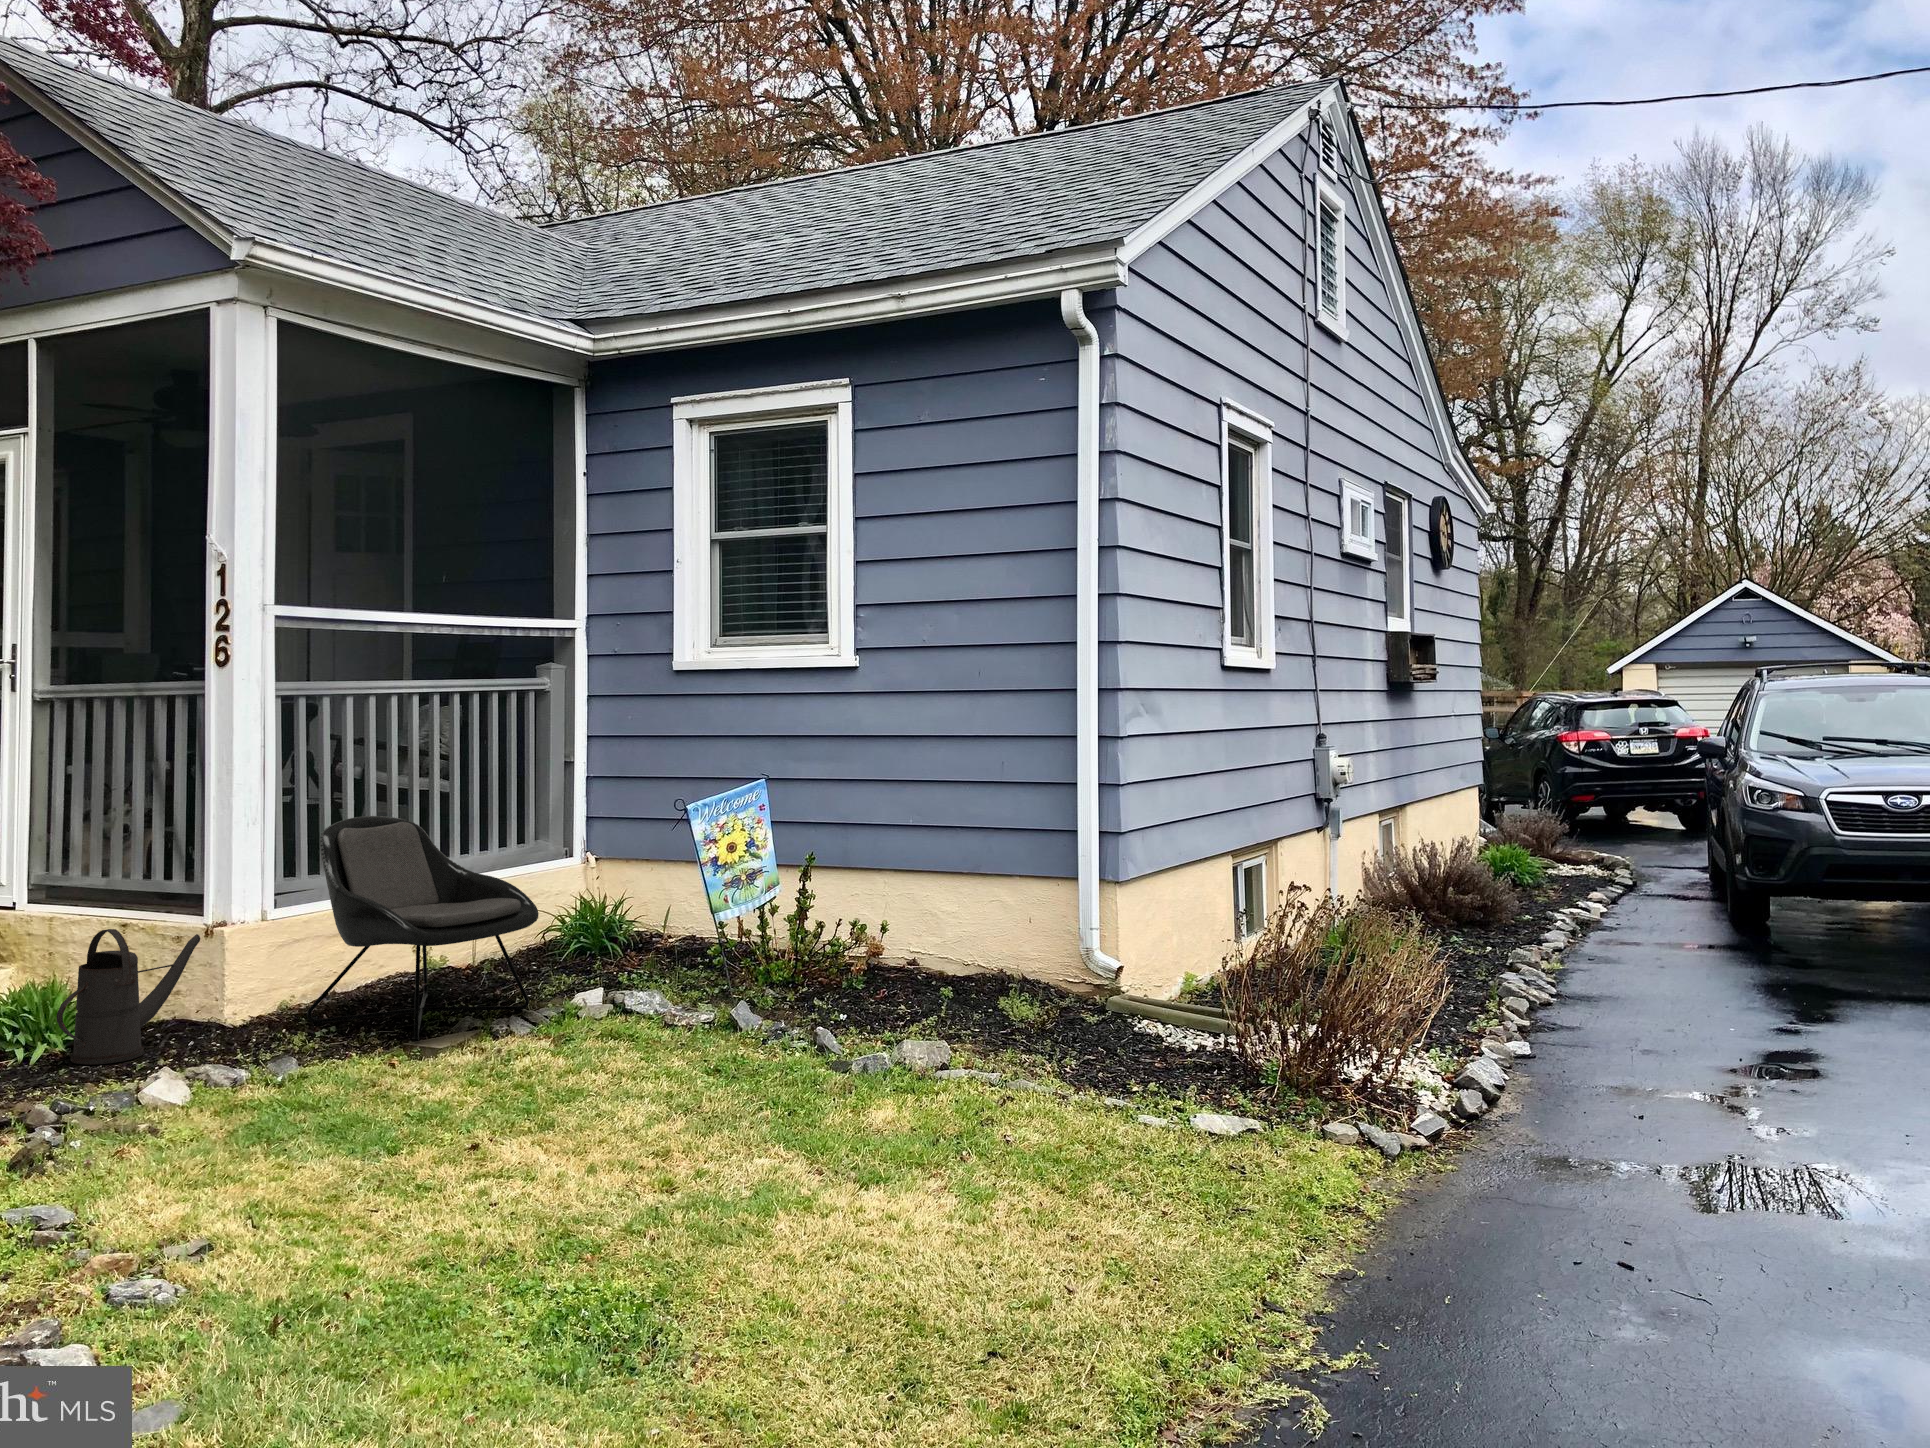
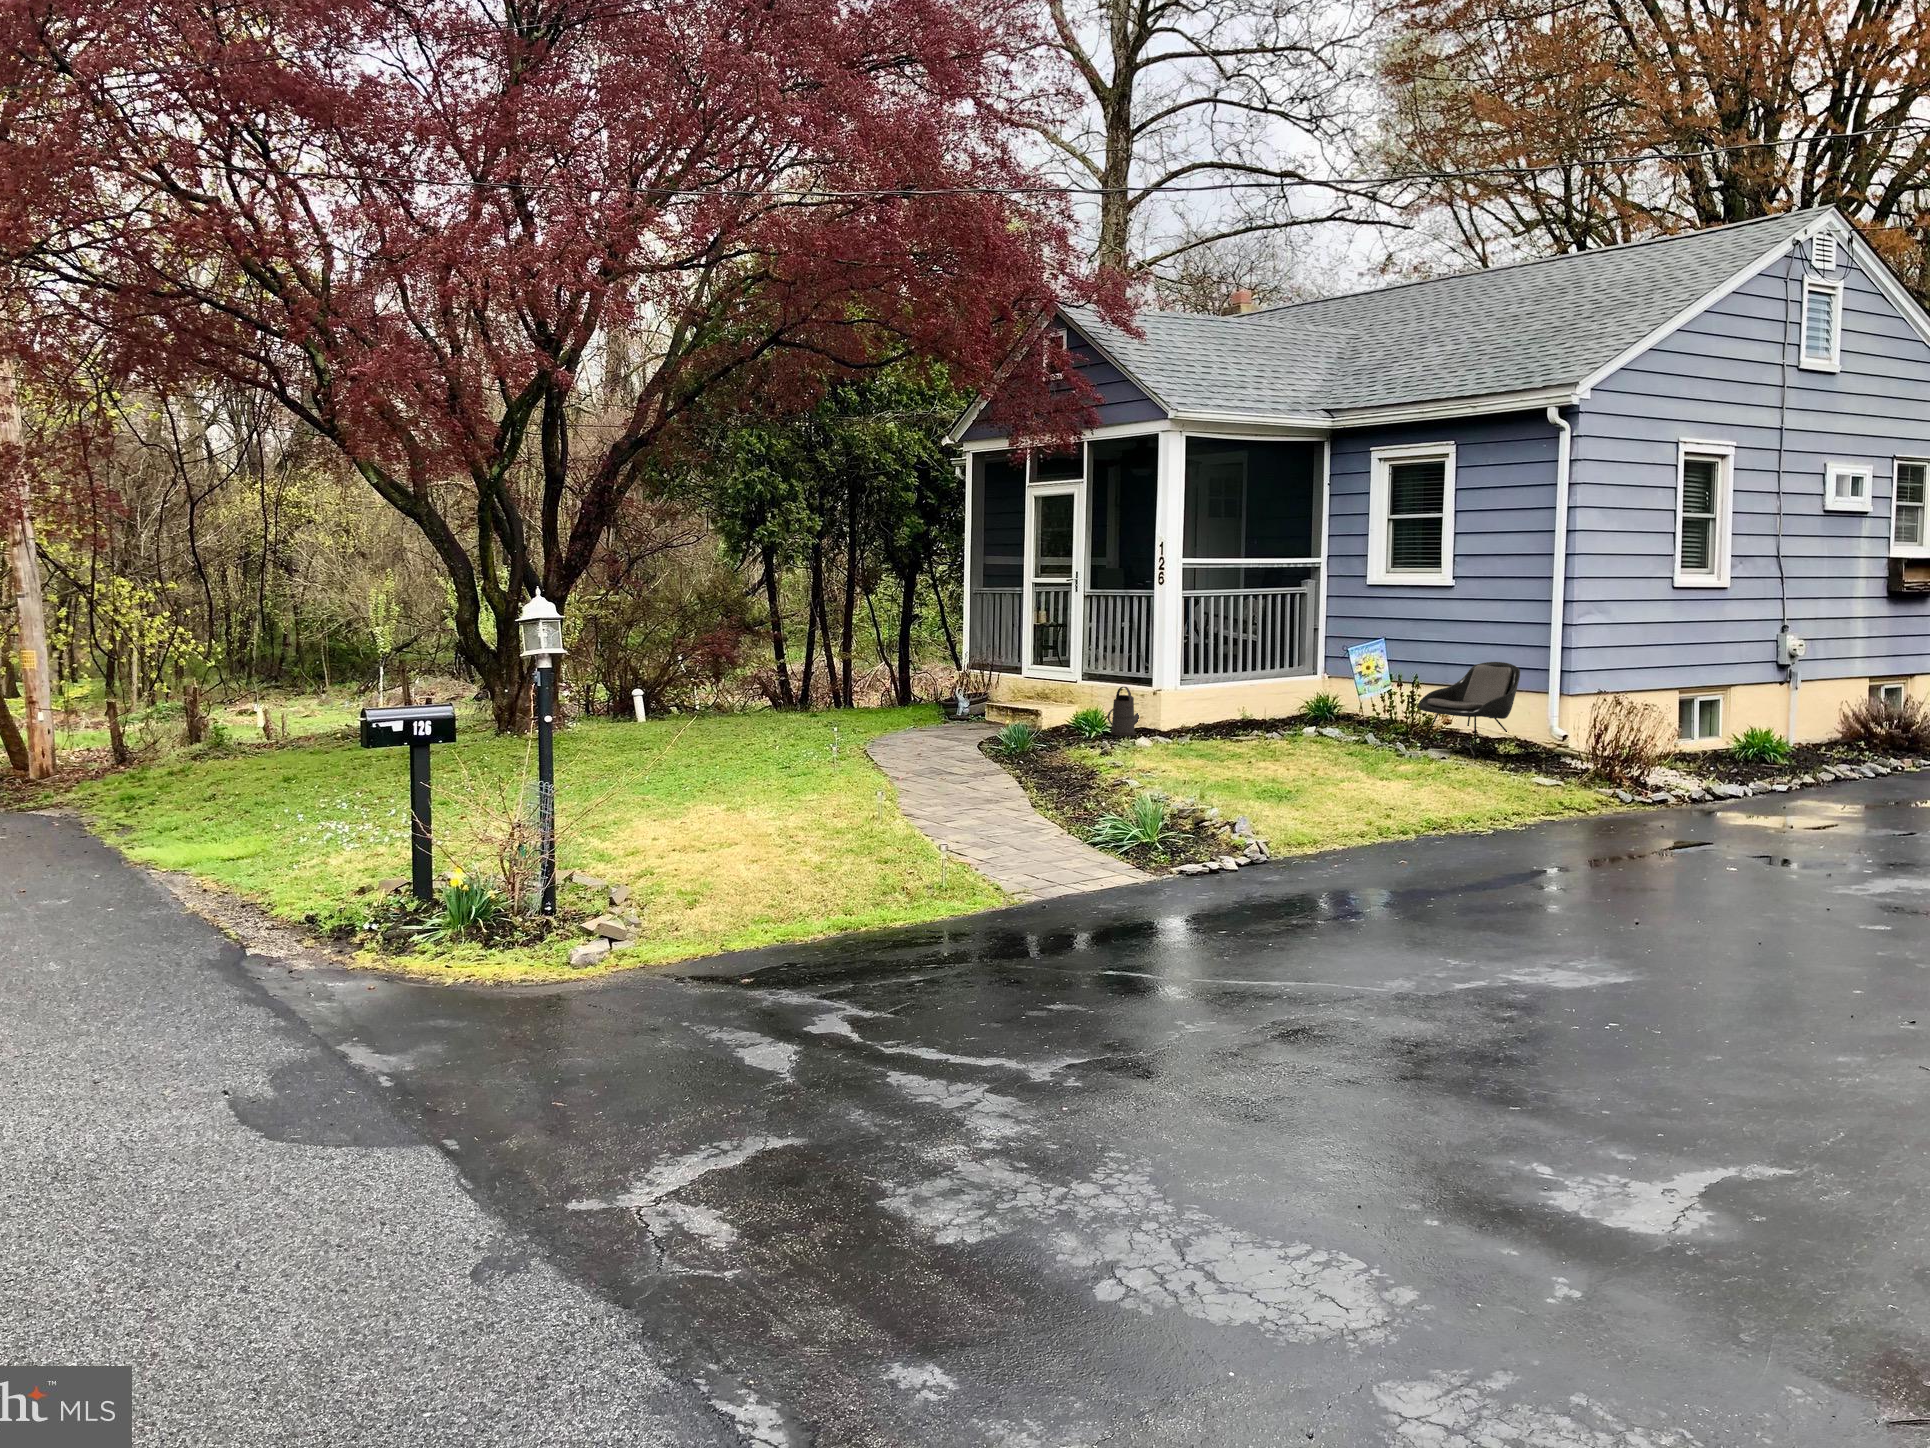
lounge chair: present [307,816,539,1042] -> present [1418,662,1520,758]

